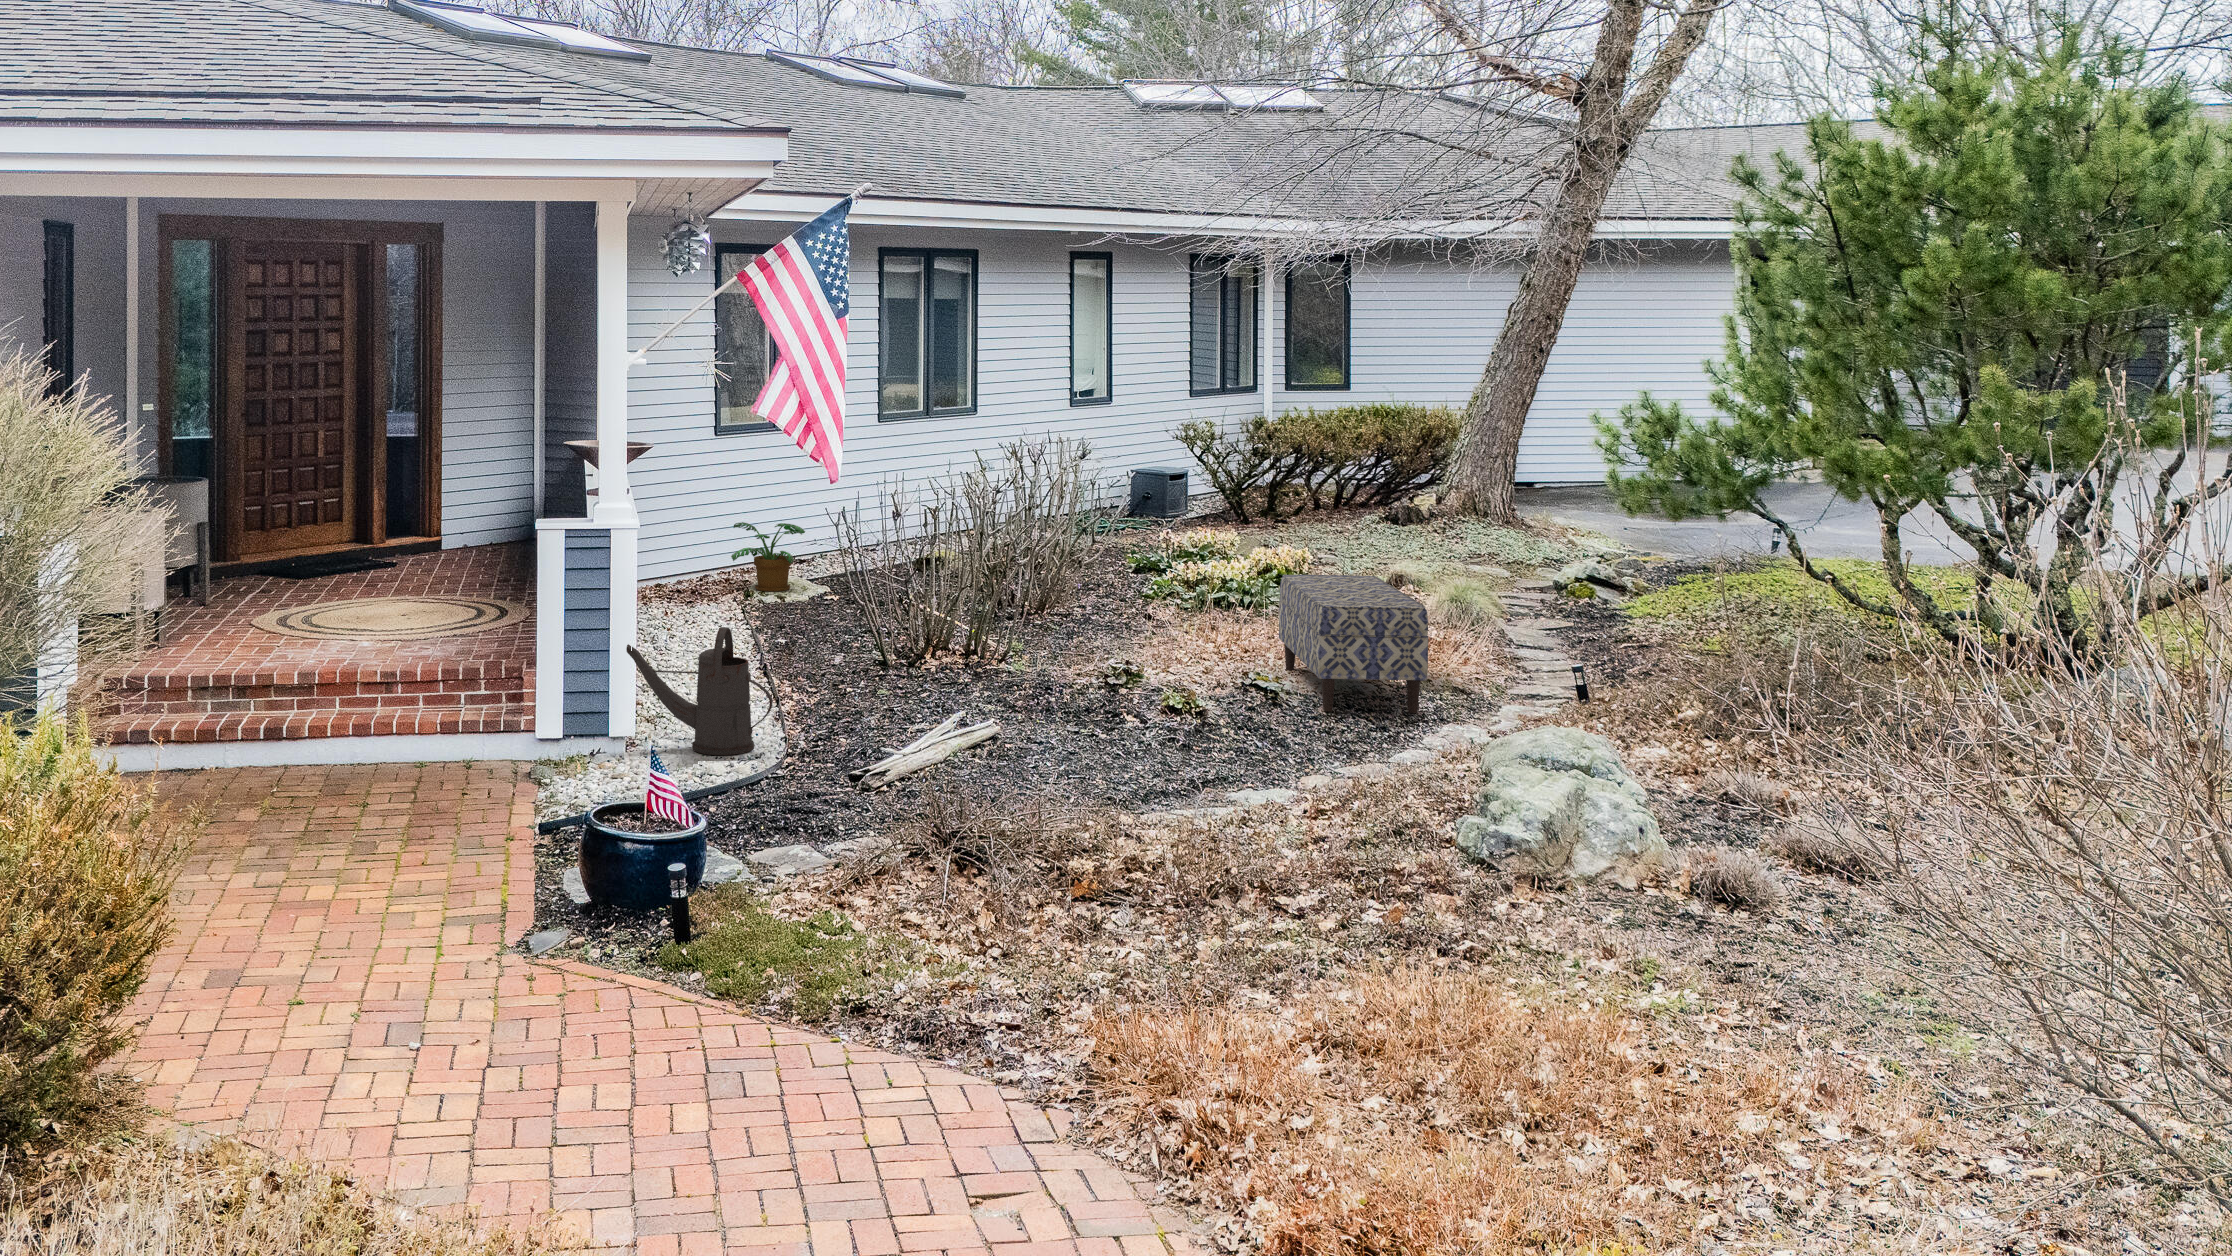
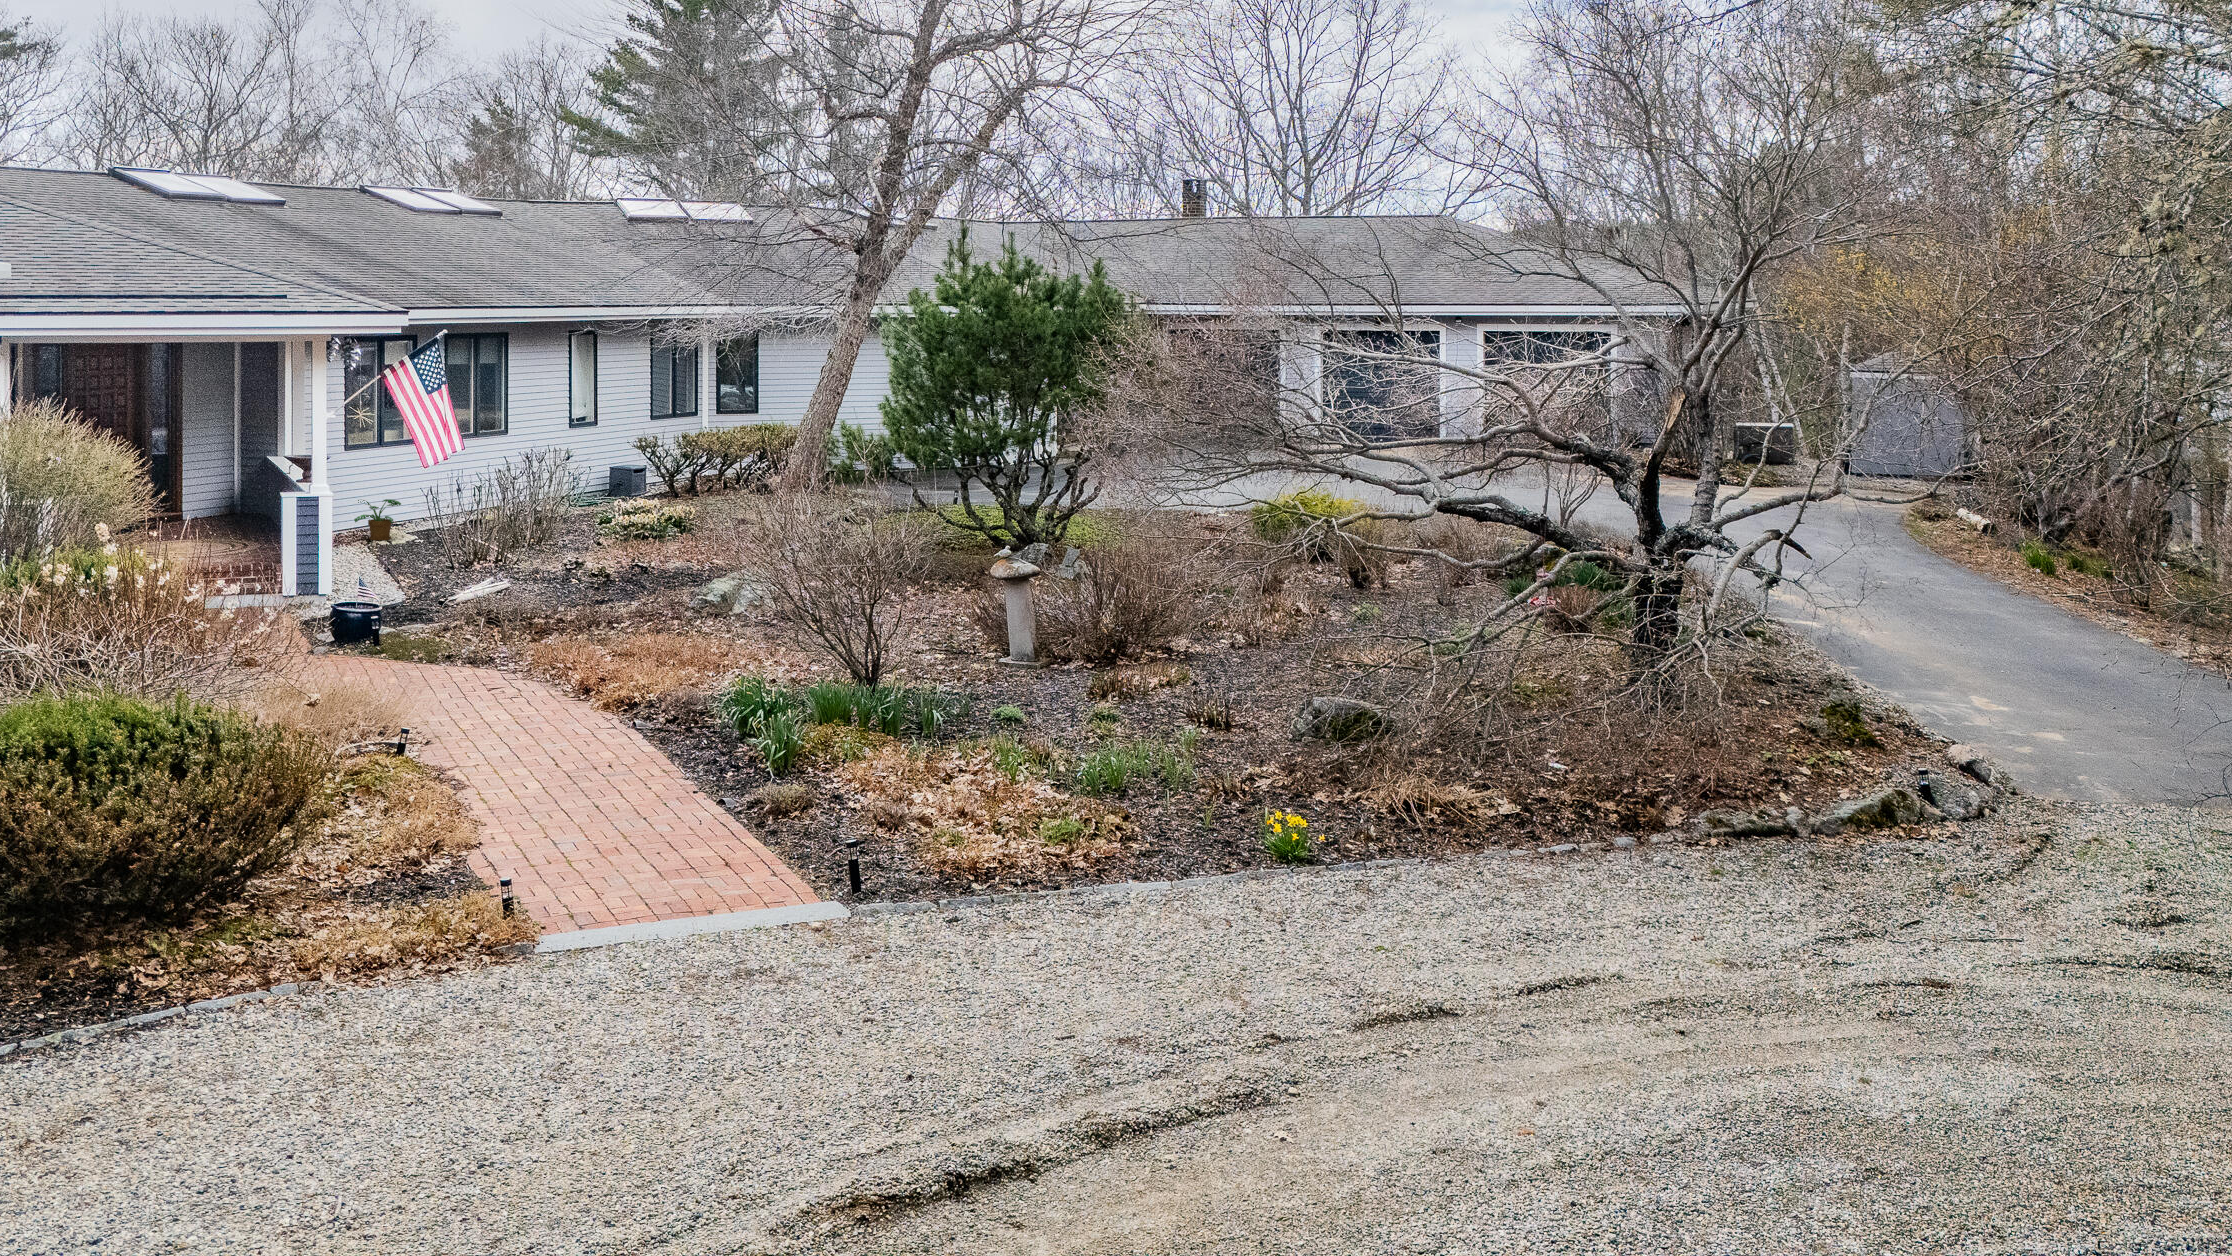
bench: present [1279,575,1429,713] -> none [663,515,723,577]
watering can: present [626,627,773,755] -> none [325,541,400,600]

